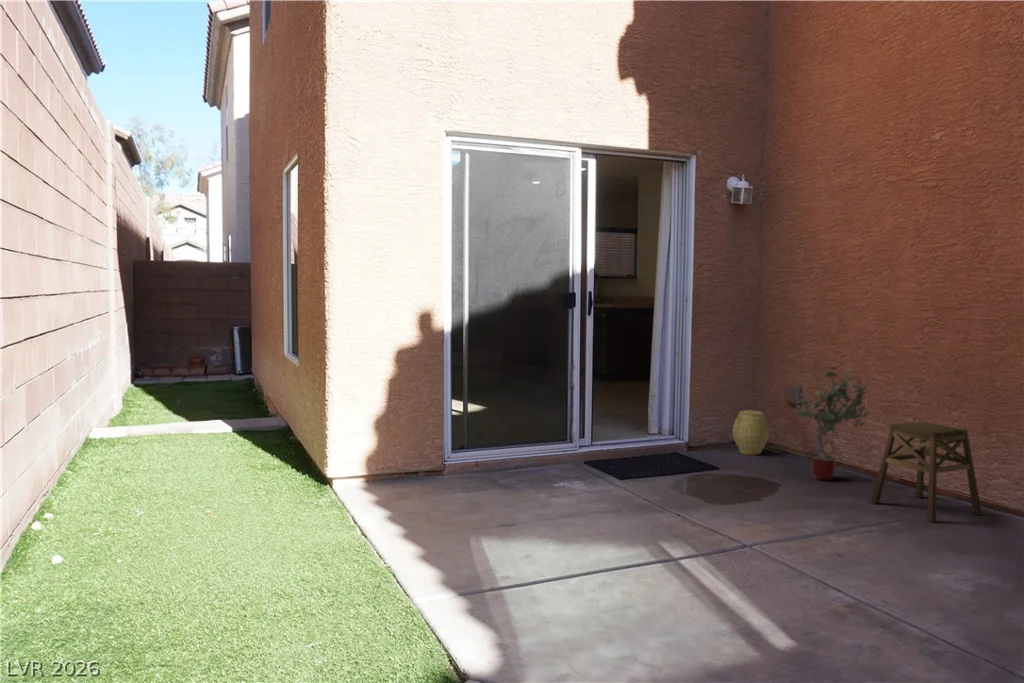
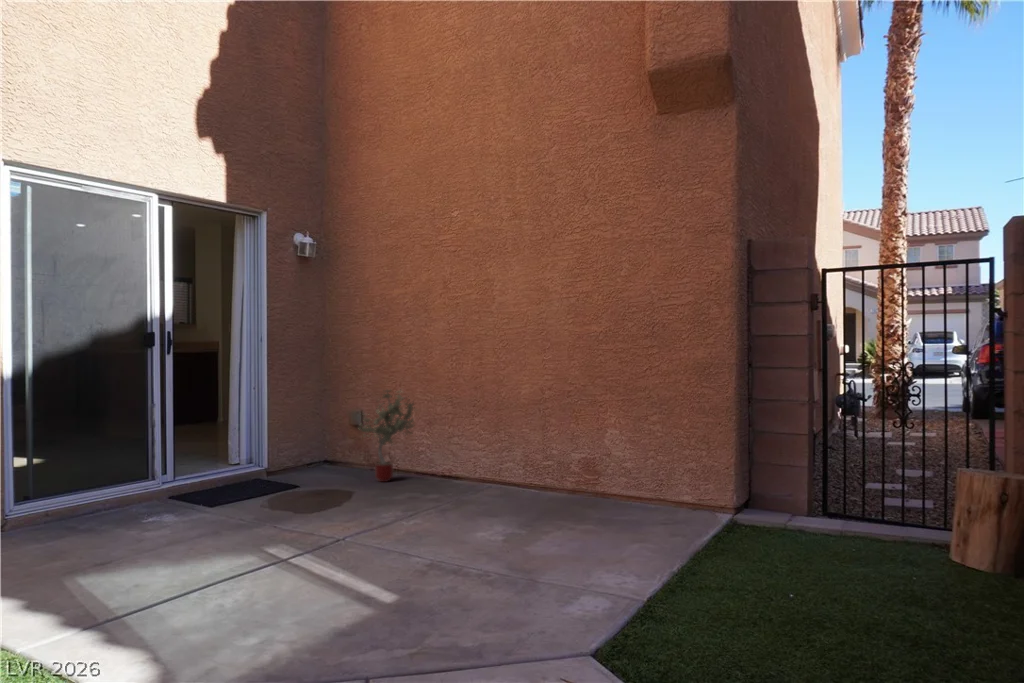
woven basket: present [733,410,770,455] -> none [306,432,337,471]
stool: present [871,422,982,522] -> none [423,426,495,499]

